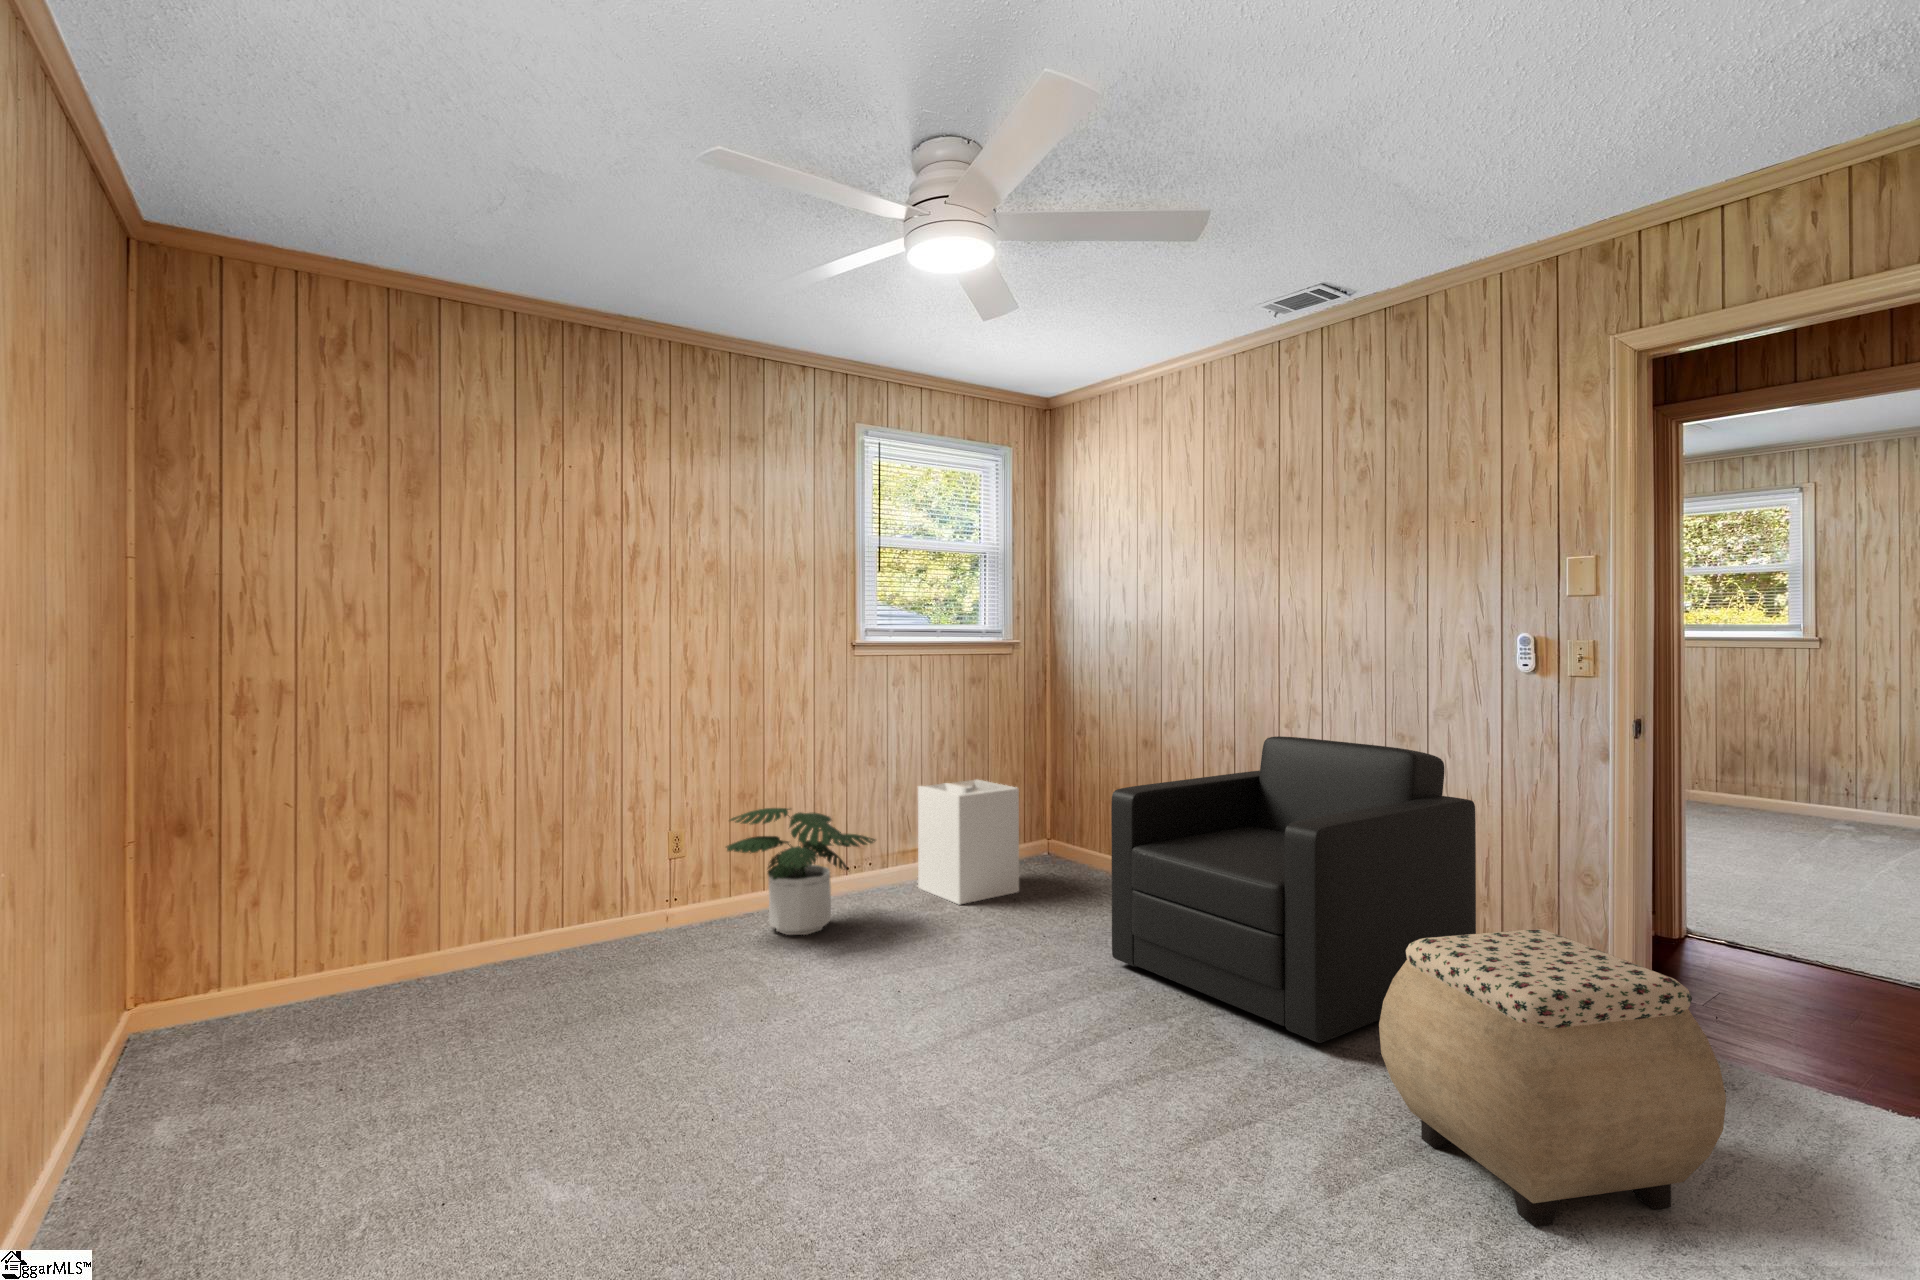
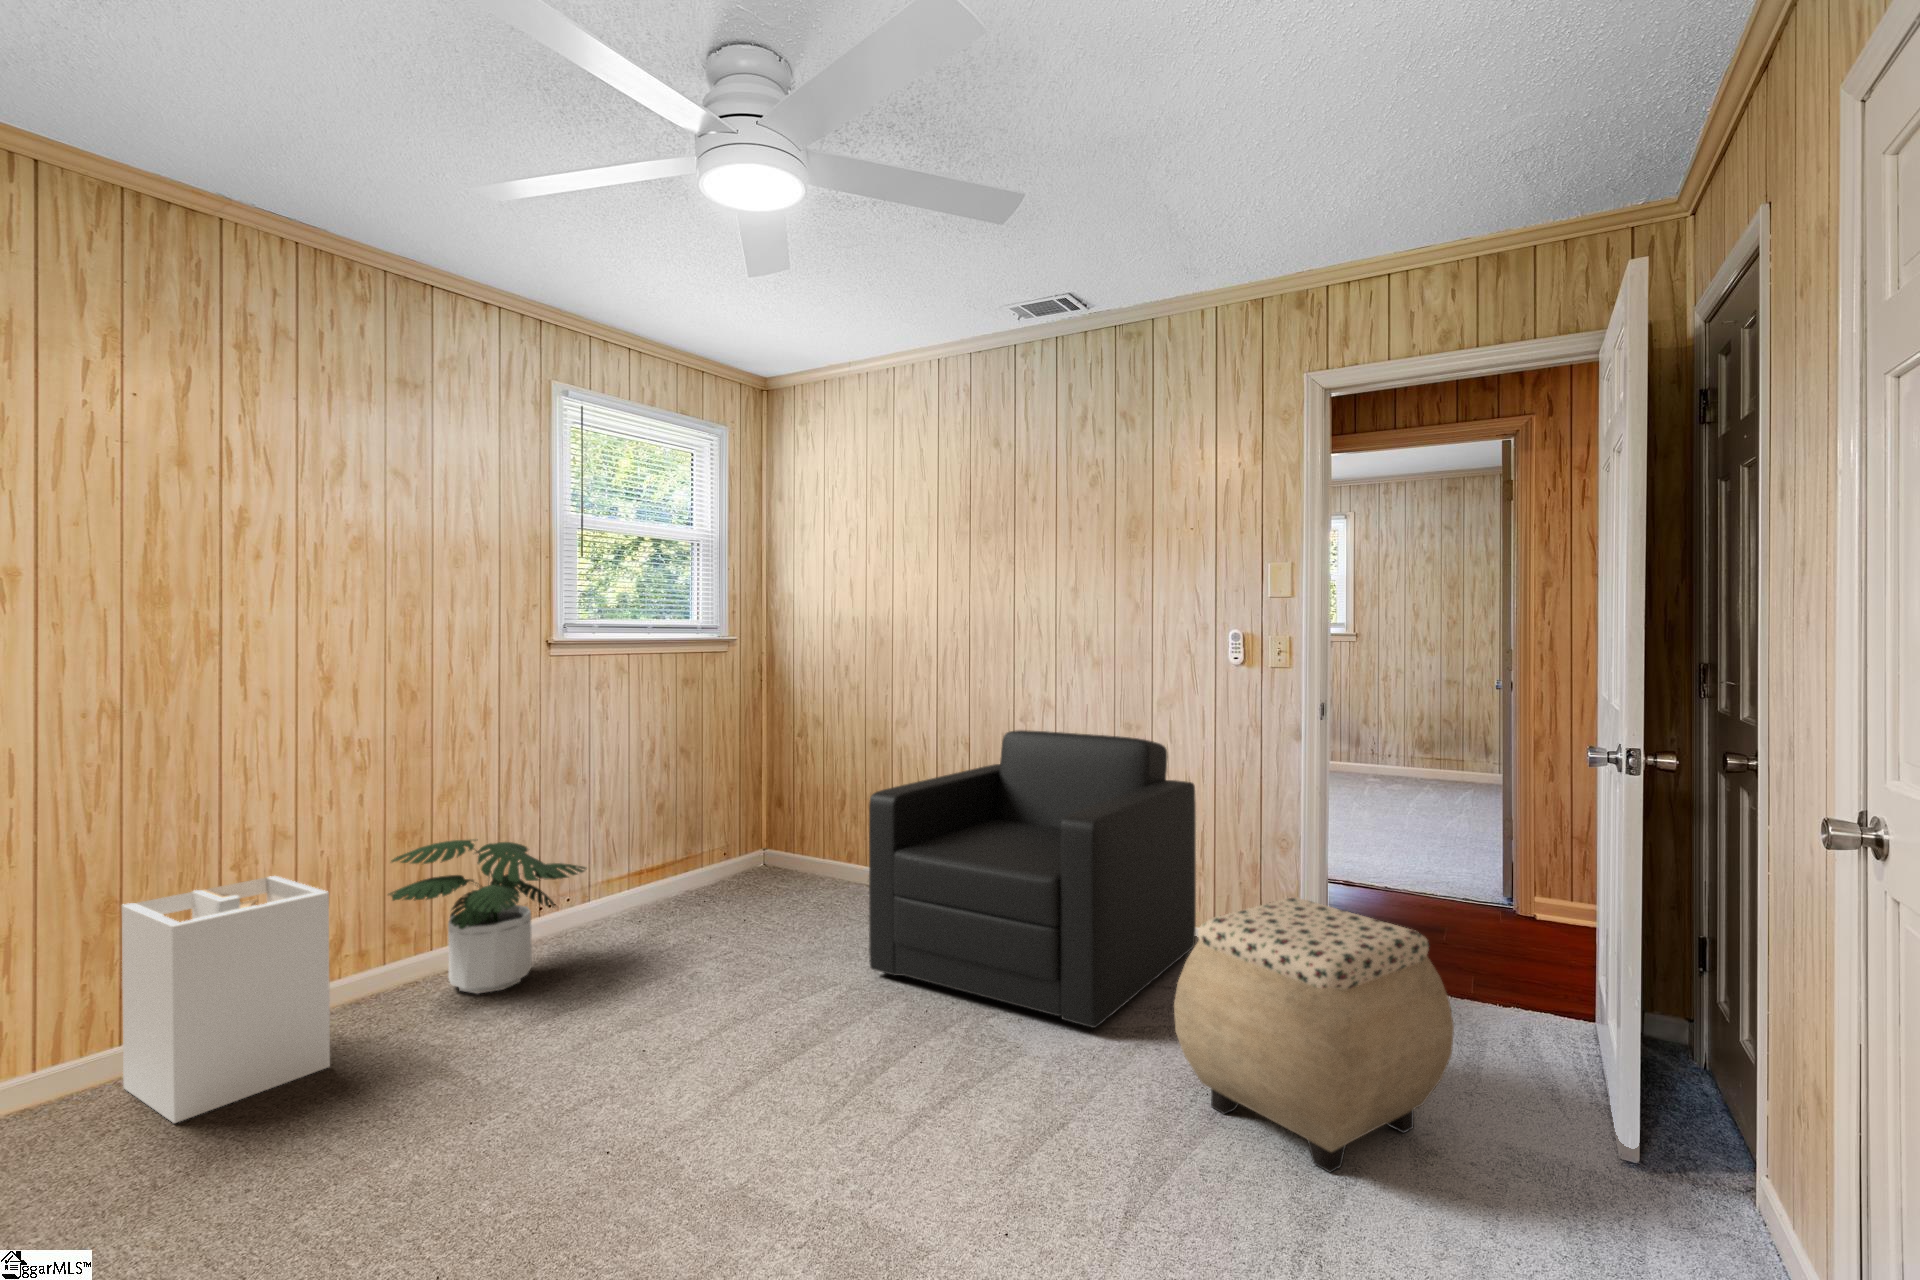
laundry hamper: present [918,780,1019,904] -> present [122,876,330,1123]

